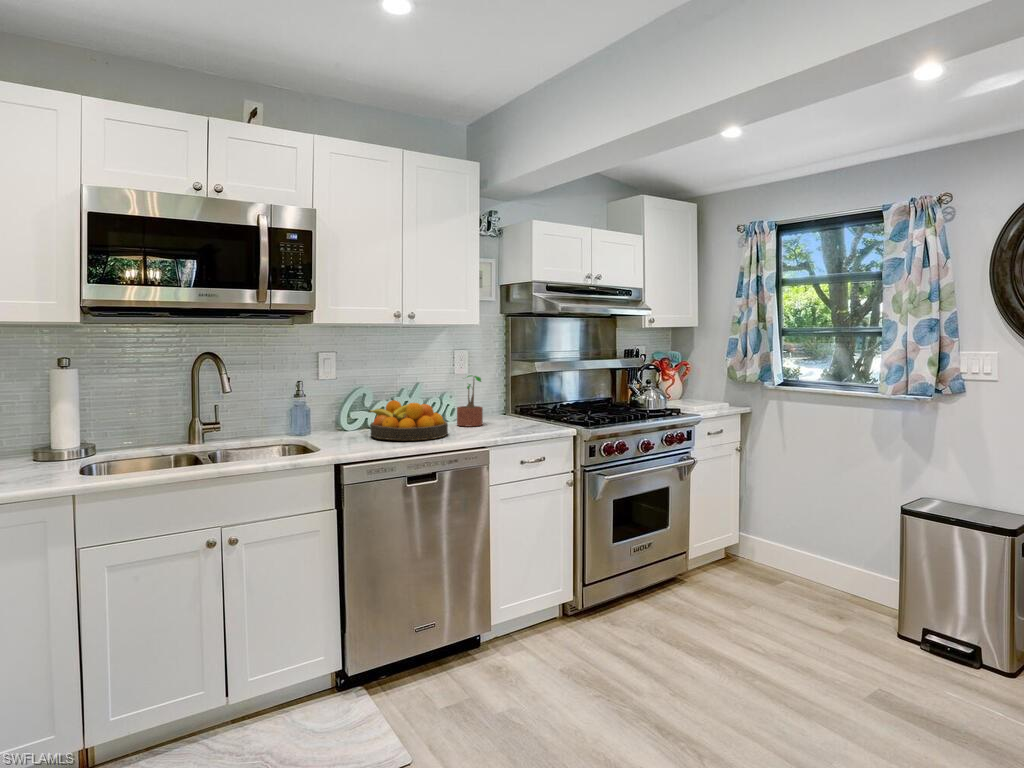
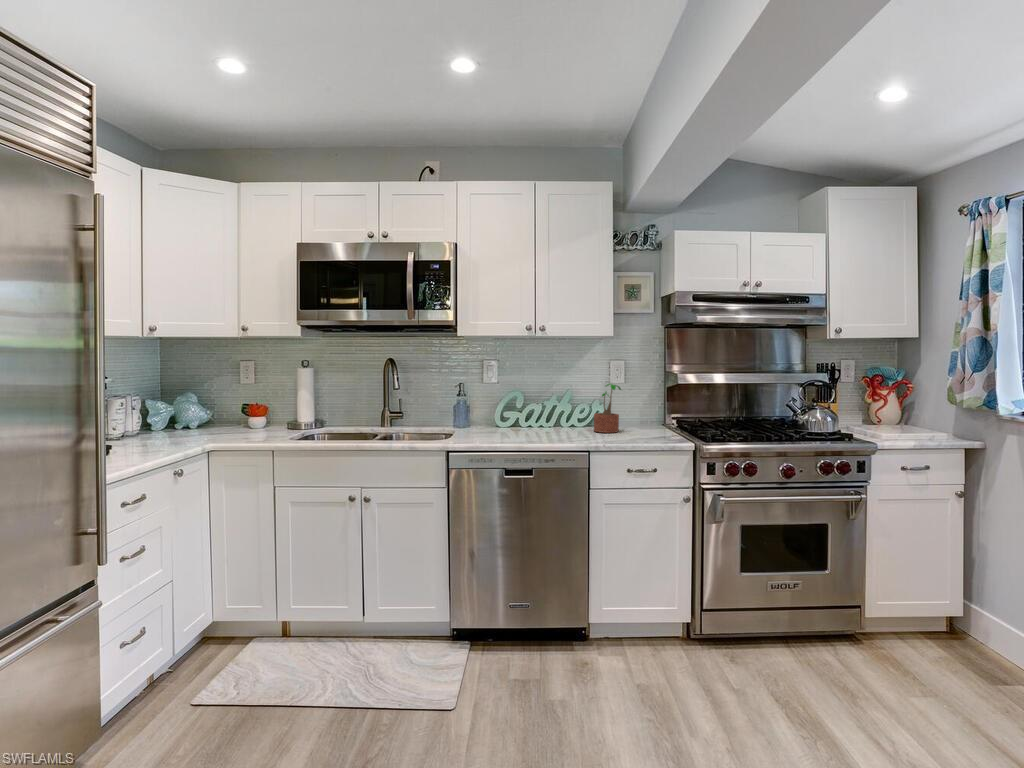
fruit bowl: present [369,400,448,440] -> none [500,403,569,440]

